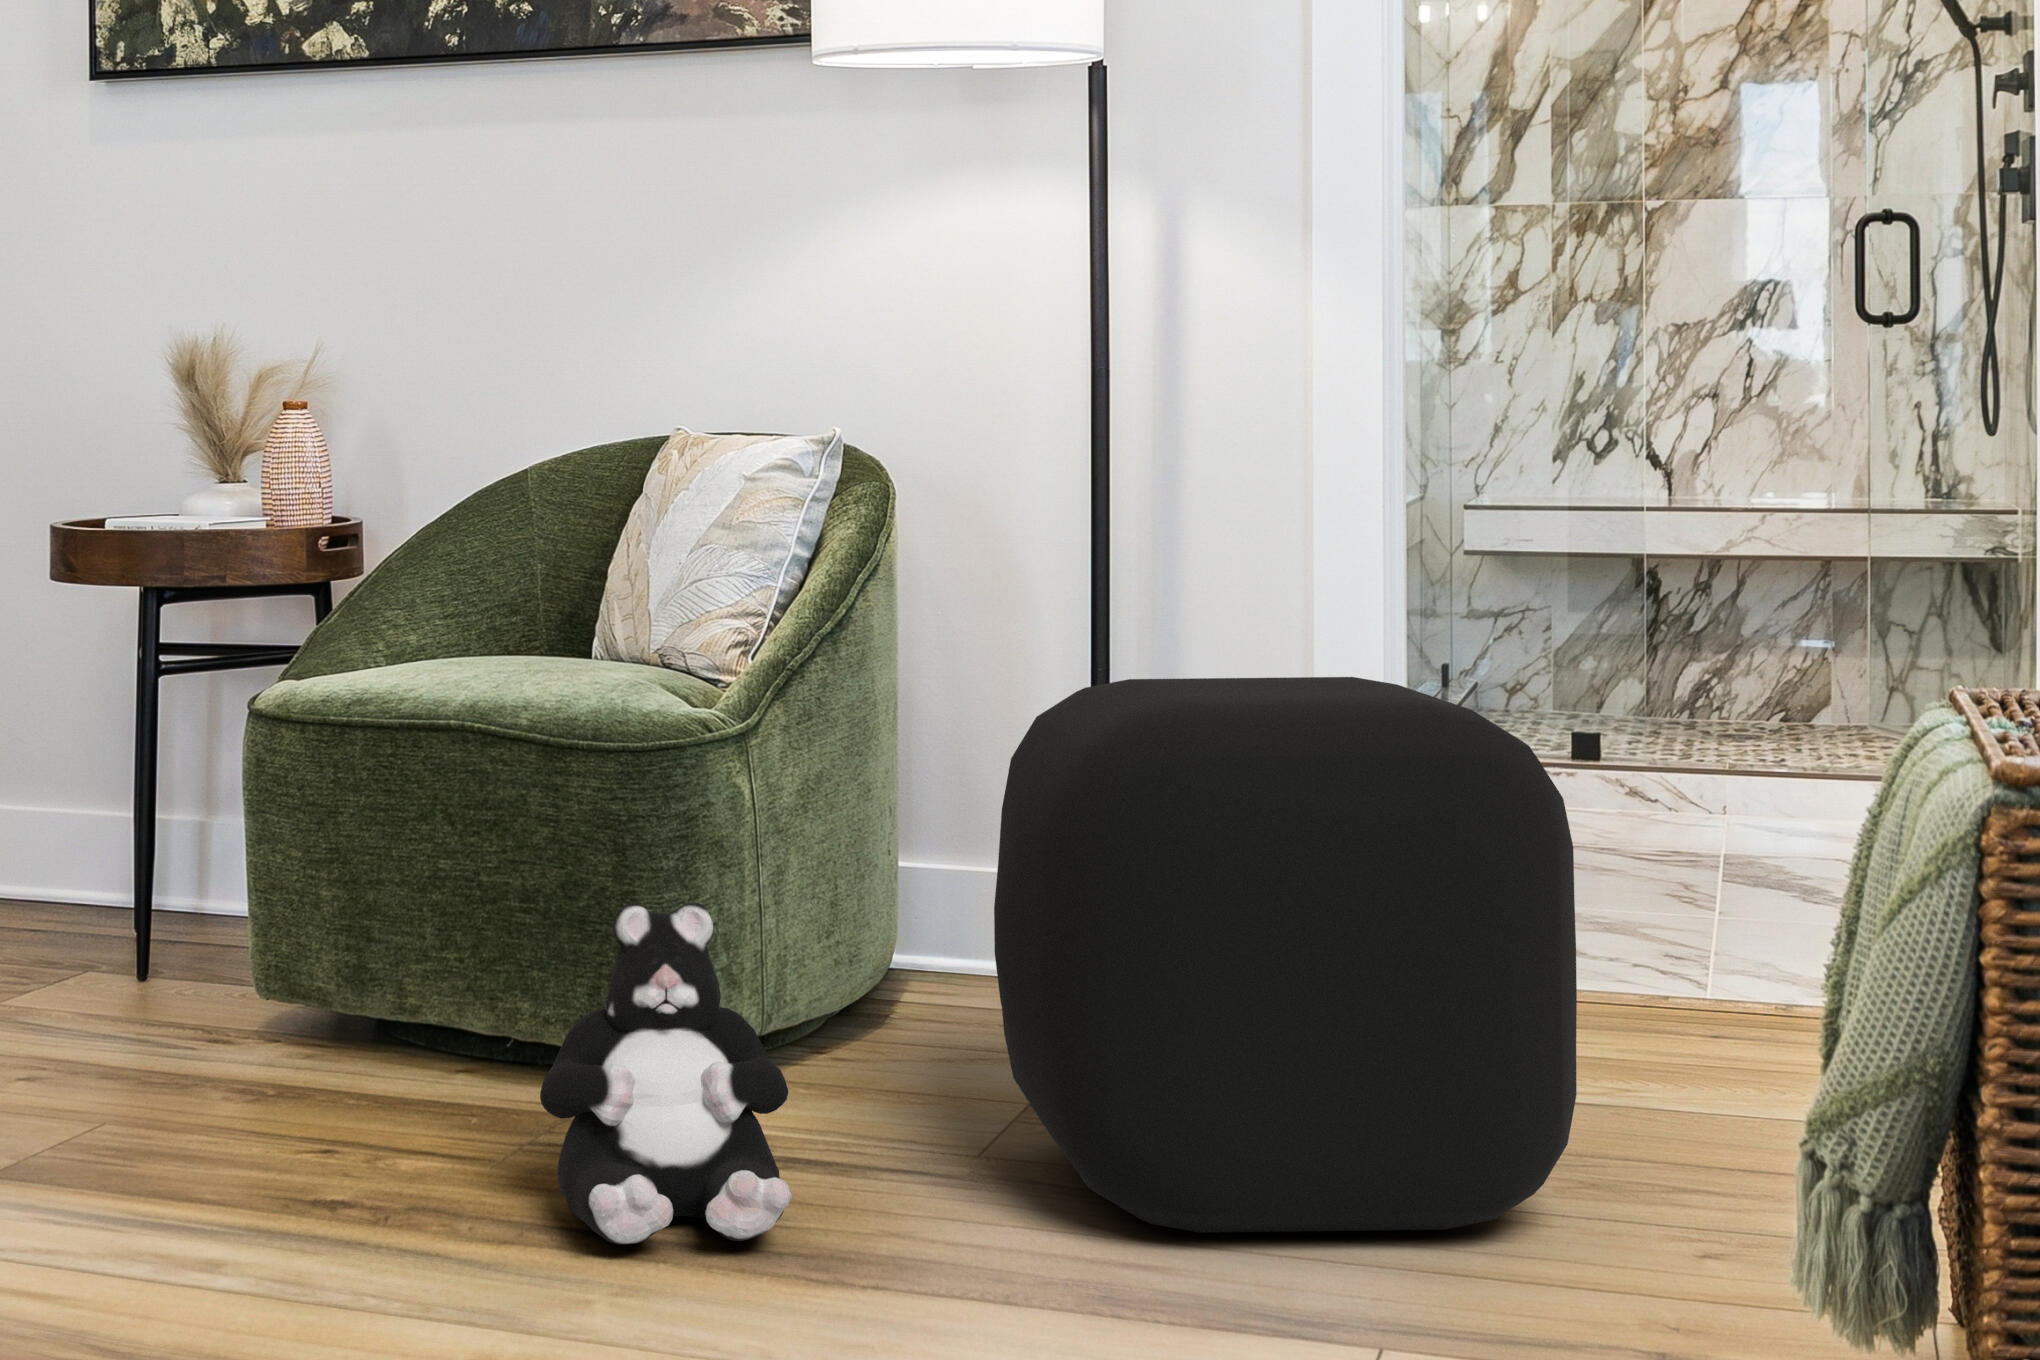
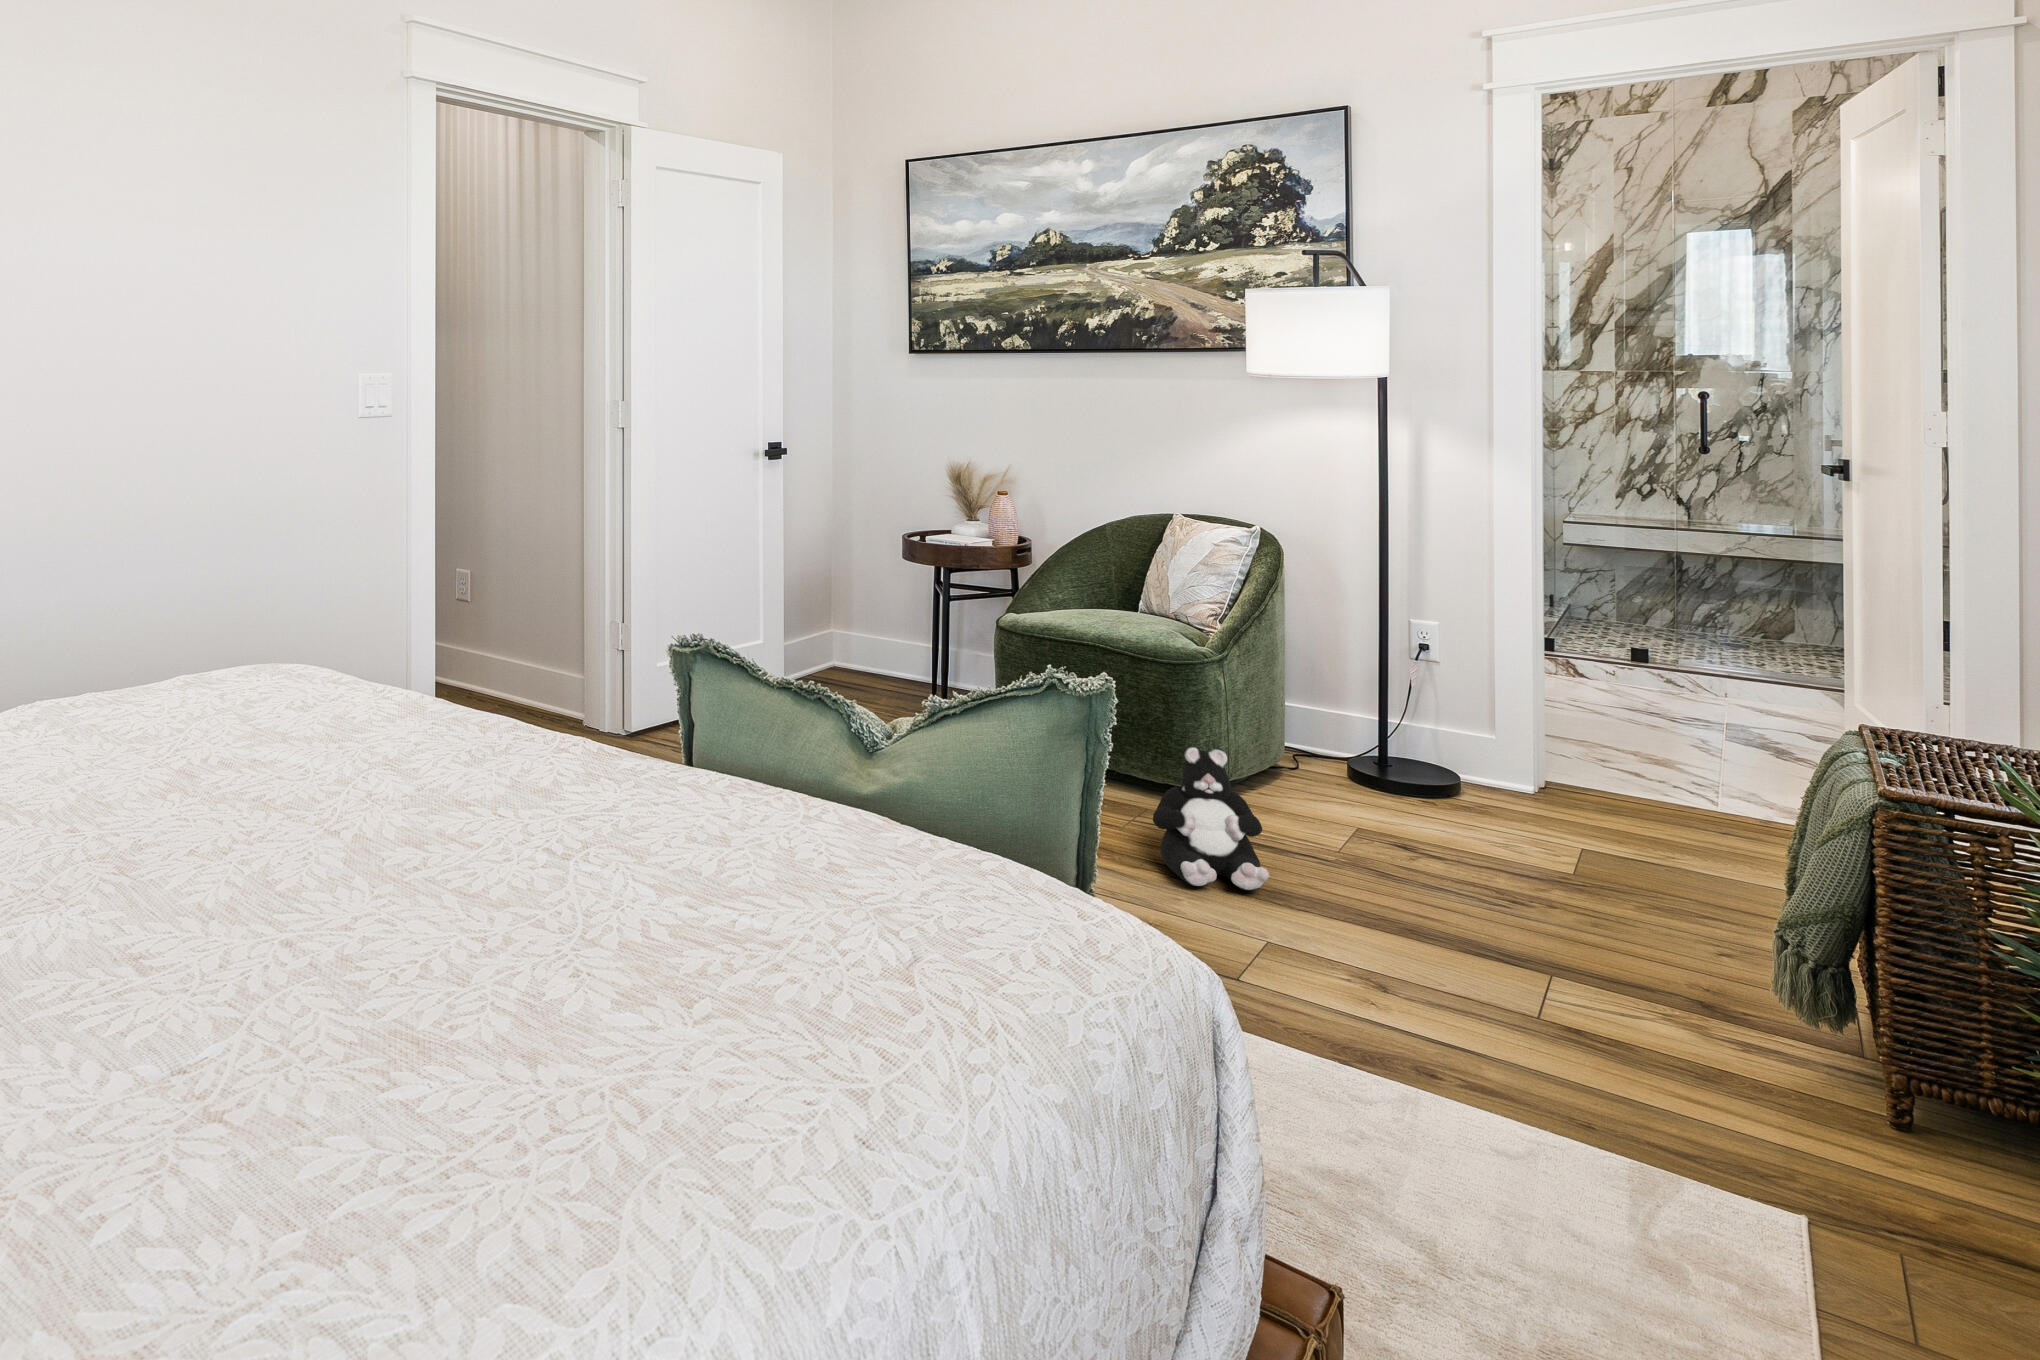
ottoman: present [994,677,1577,1233] -> none [1354,665,1652,924]

